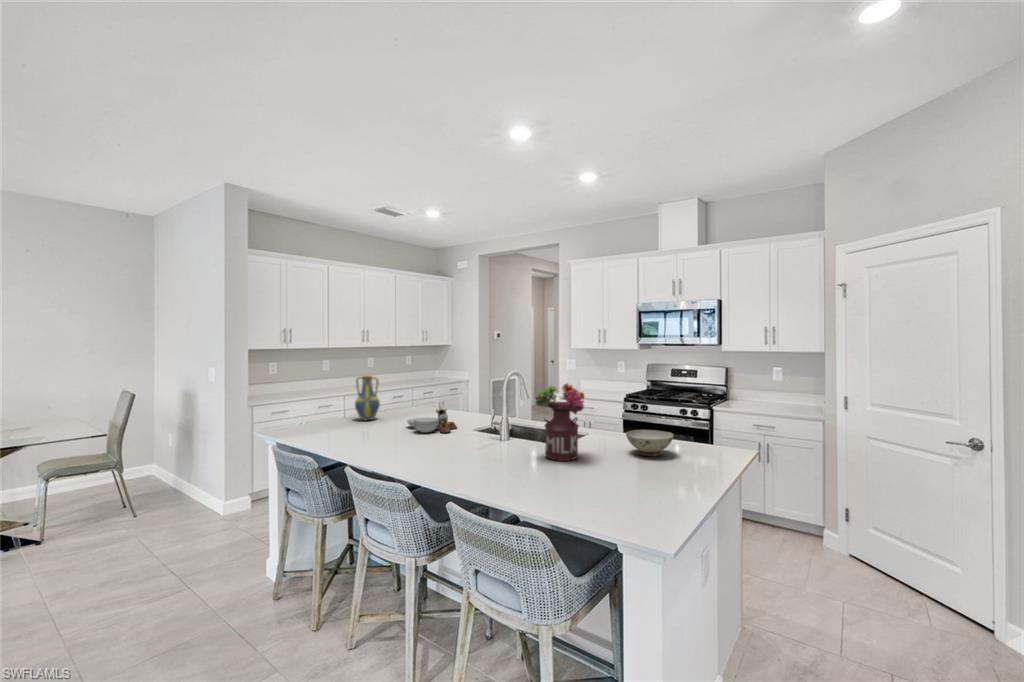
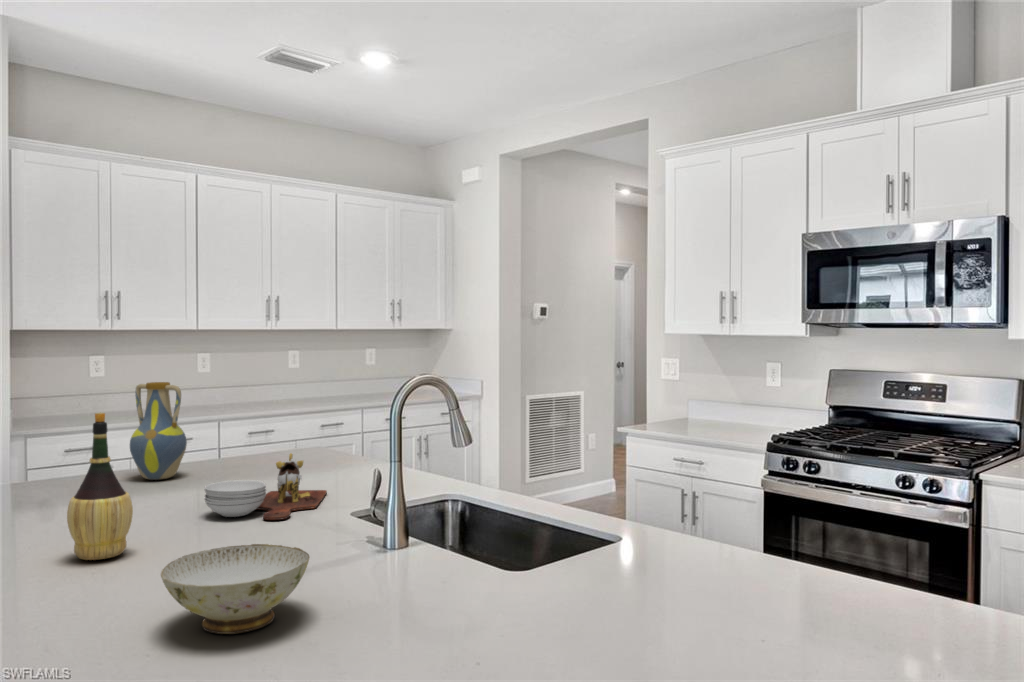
flower arrangement: present [535,383,585,461] -> none [396,405,551,633]
wine bottle: none [382,389,406,448] -> present [67,412,133,560]
ceramic bowl: present [626,430,673,456] -> present [161,544,310,634]

